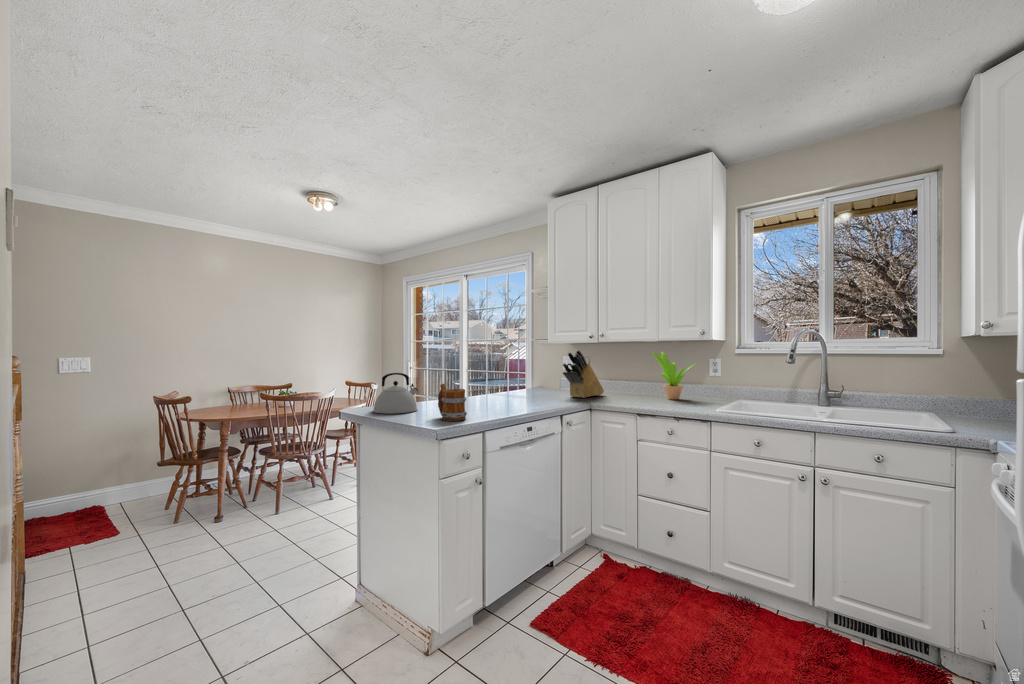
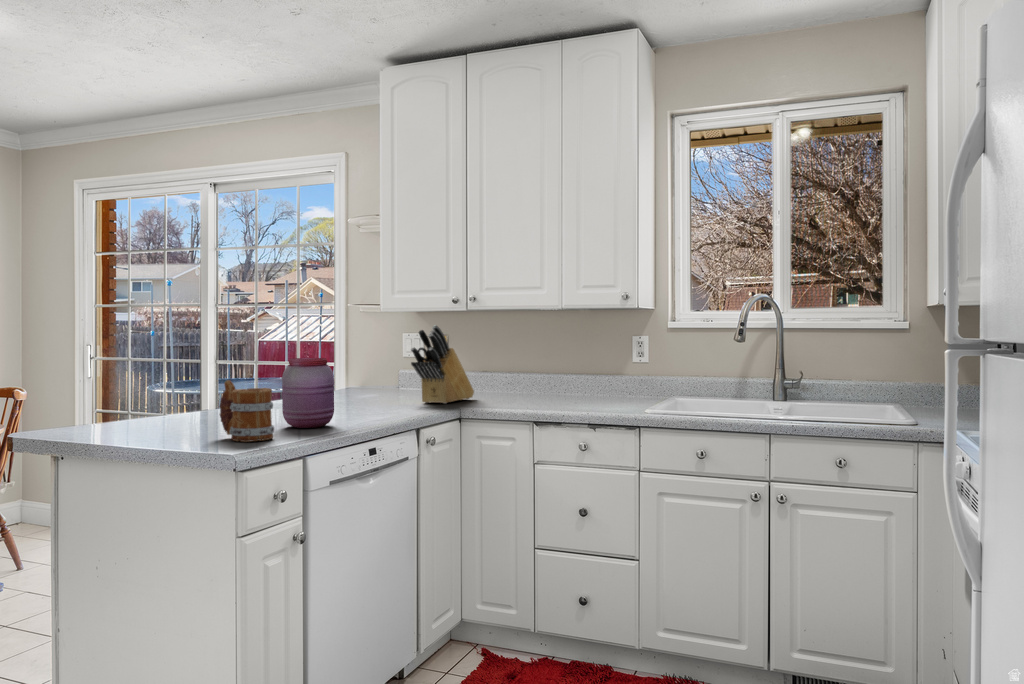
potted plant: present [653,352,695,400] -> none [551,328,614,401]
jar: none [478,370,507,412] -> present [282,358,334,428]
kettle: present [373,373,418,414] -> none [86,365,170,437]

